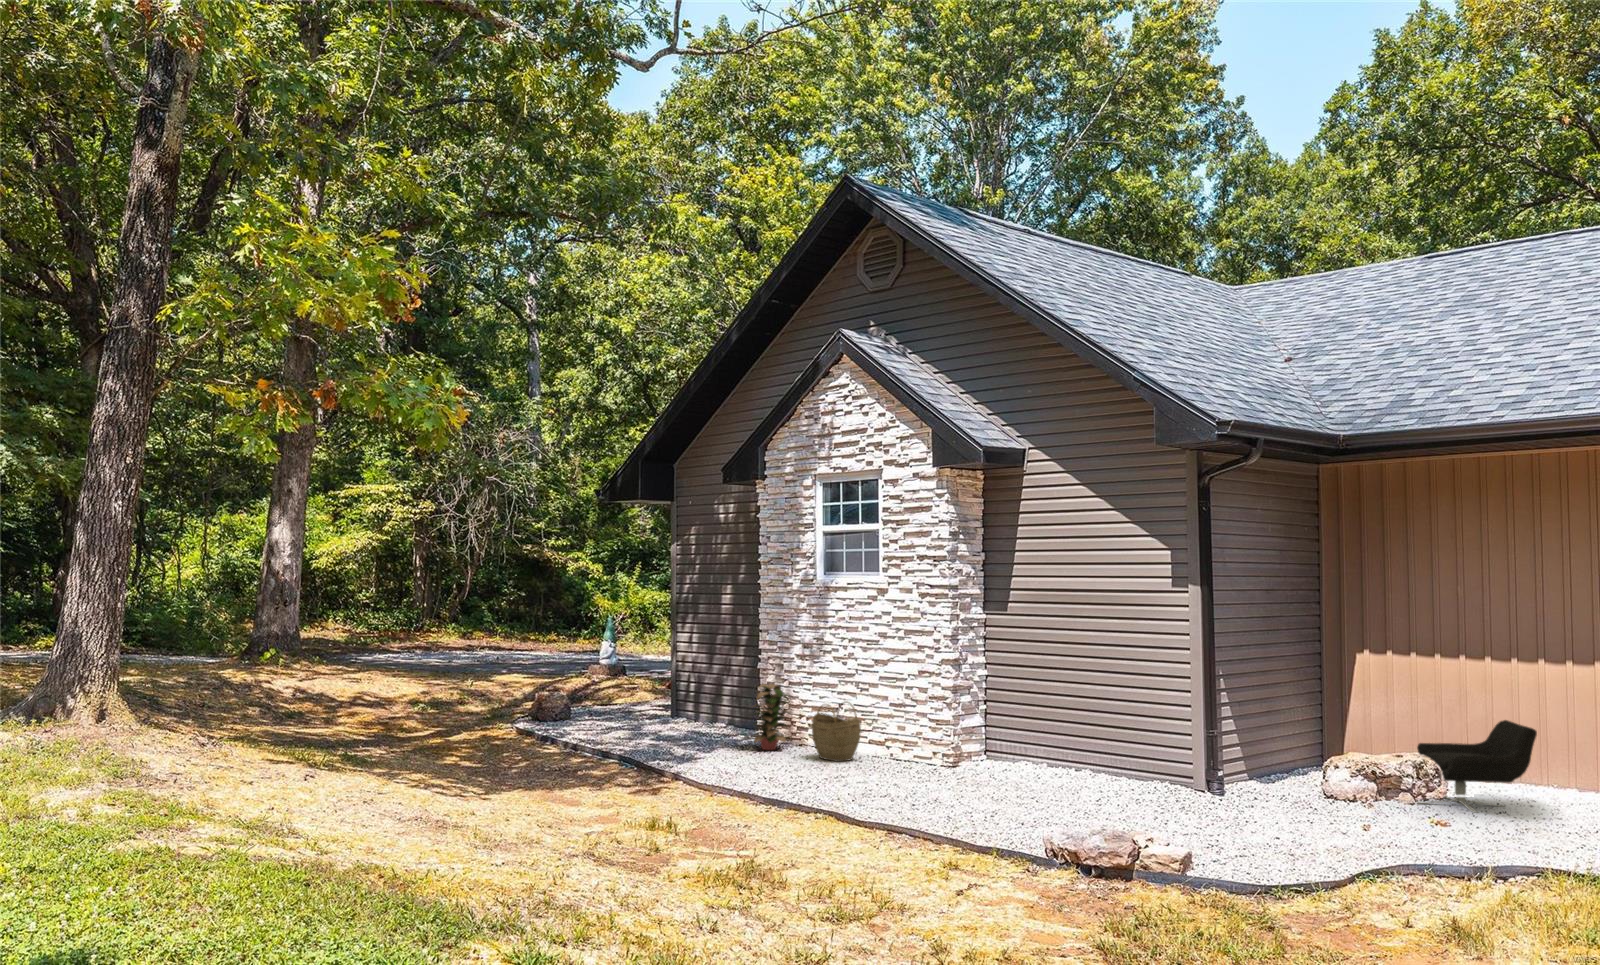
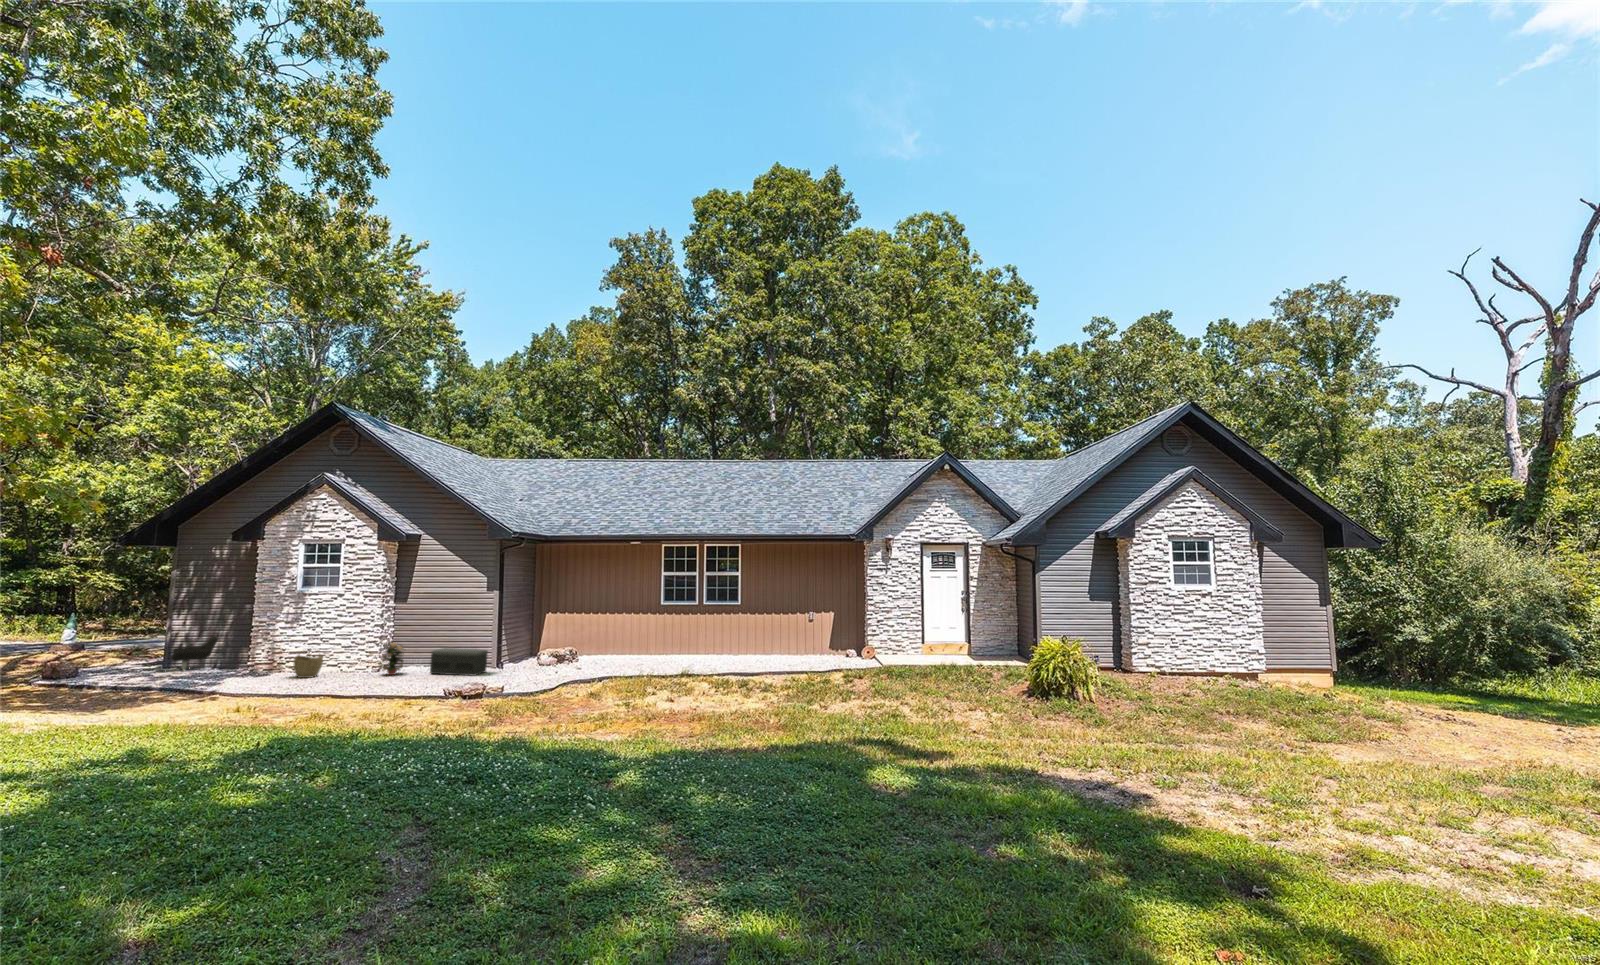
decorative plant: present [752,684,790,750] -> present [381,643,403,675]
lounge chair: present [1417,720,1537,813] -> present [172,636,218,672]
storage bench: none [1054,726,1183,806] -> present [430,648,488,676]

